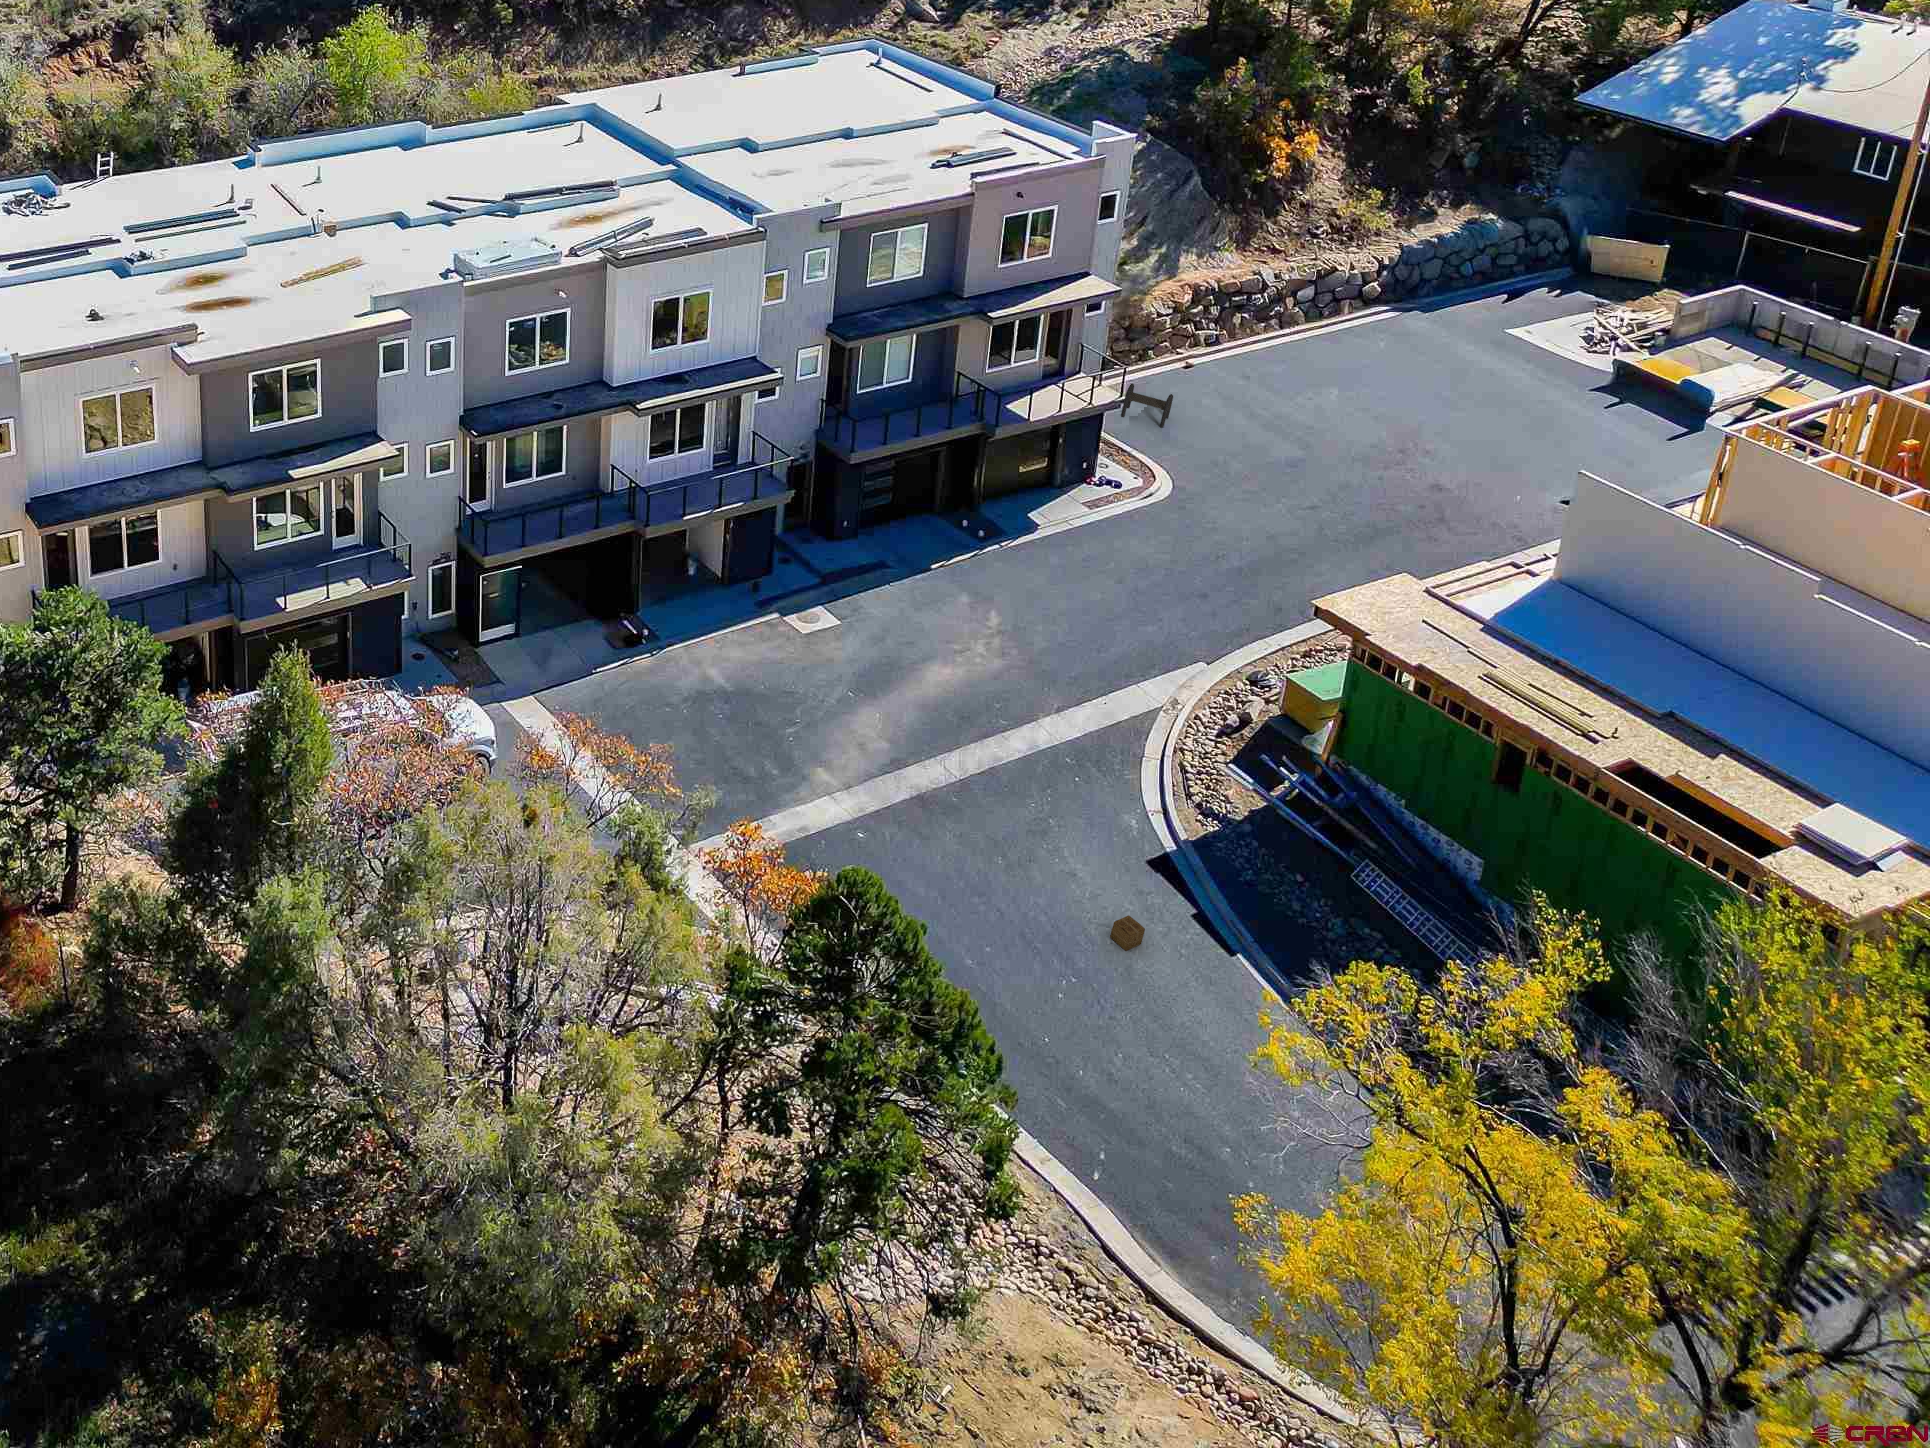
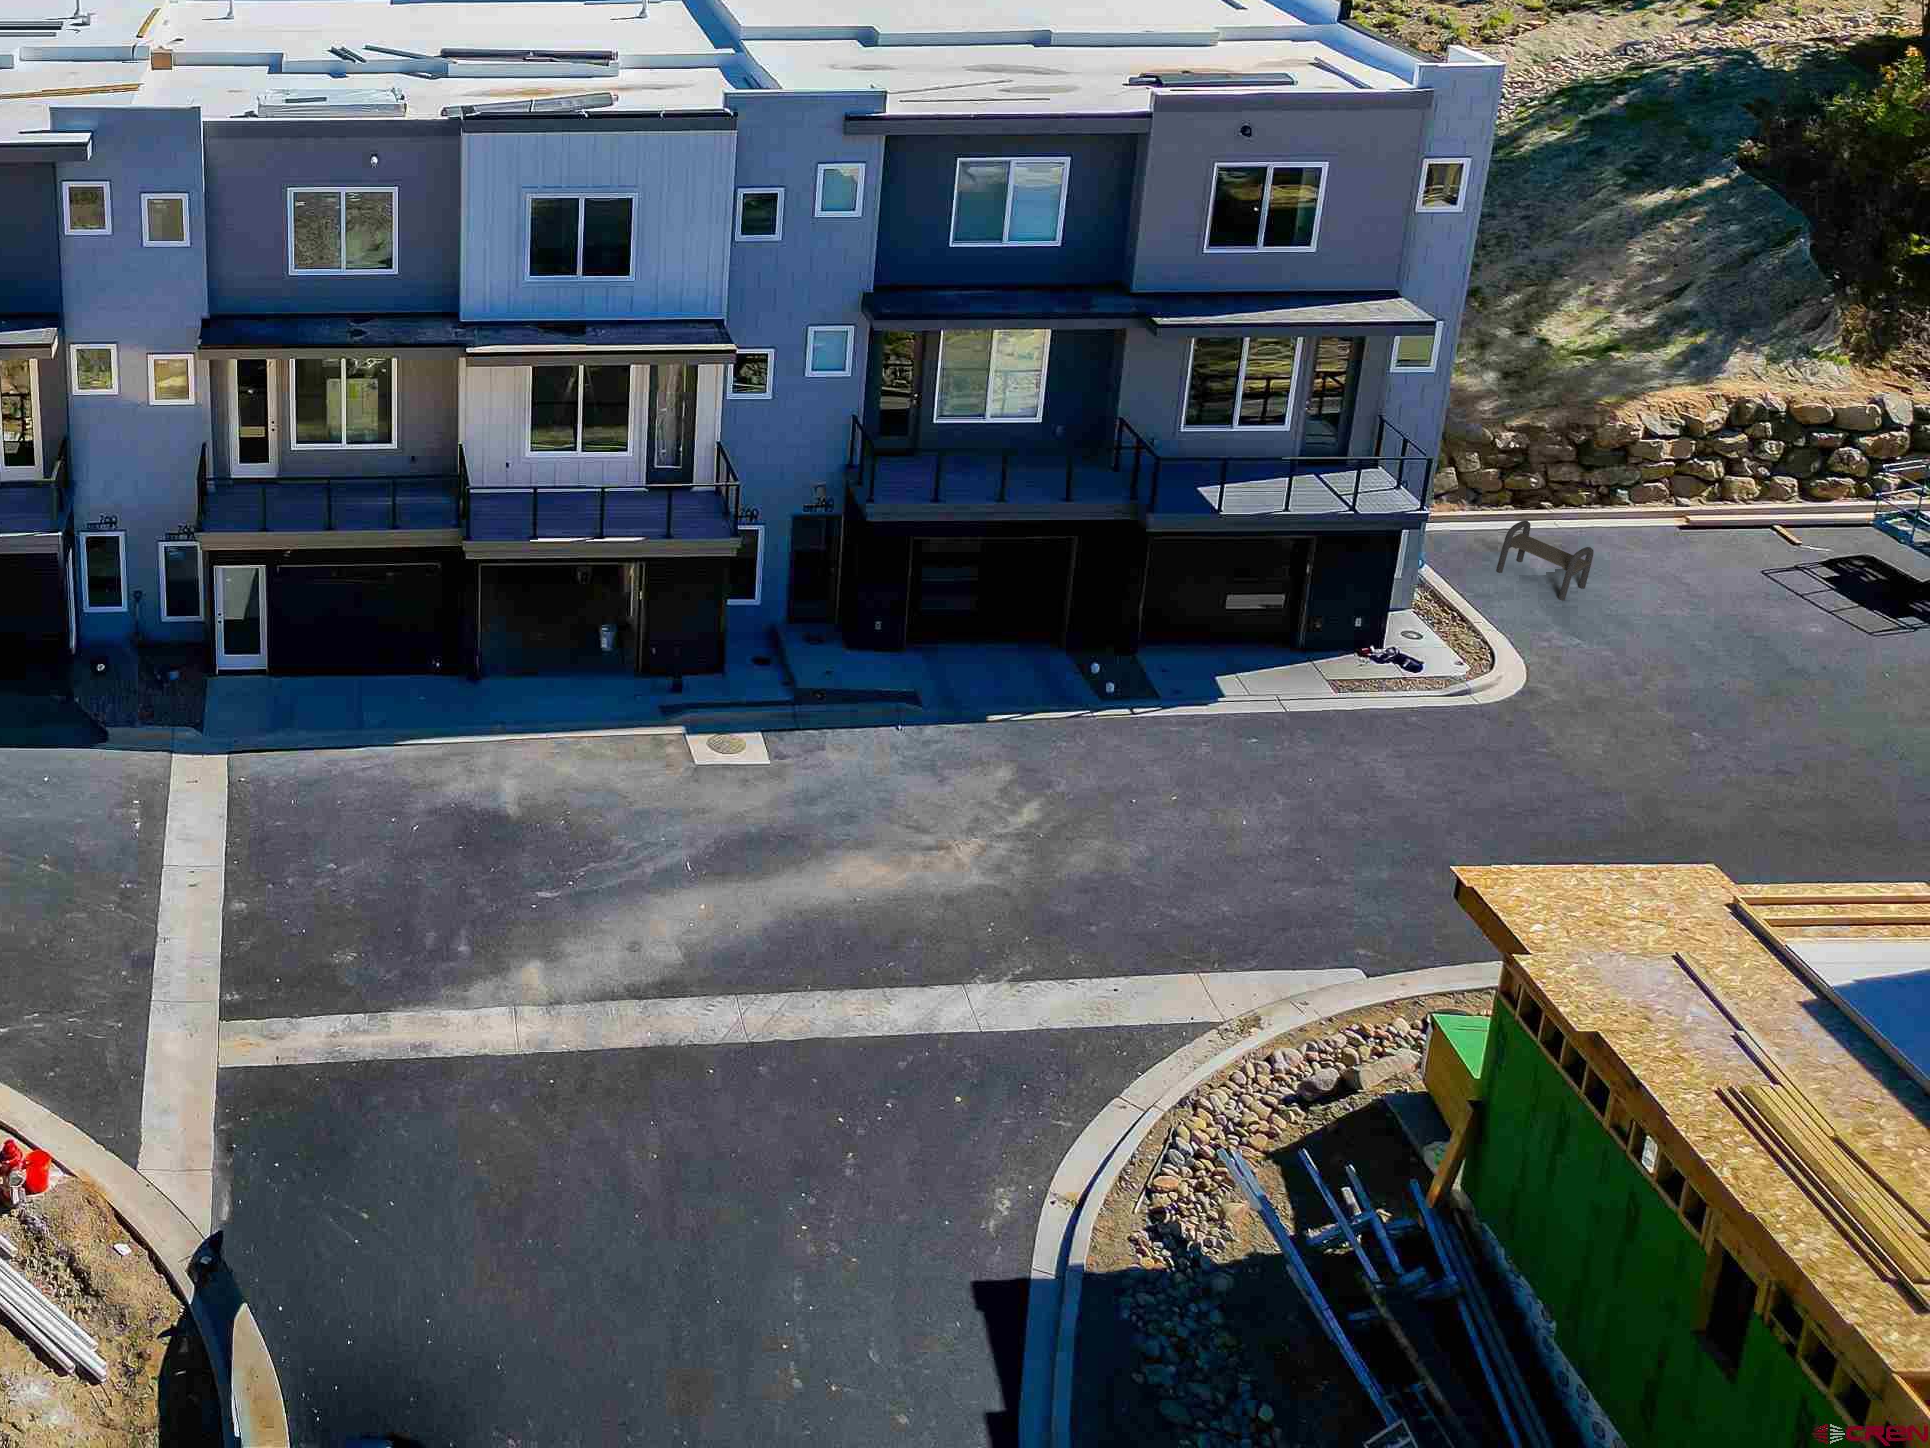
cardboard box: present [1110,915,1145,951] -> none [794,1347,847,1412]

